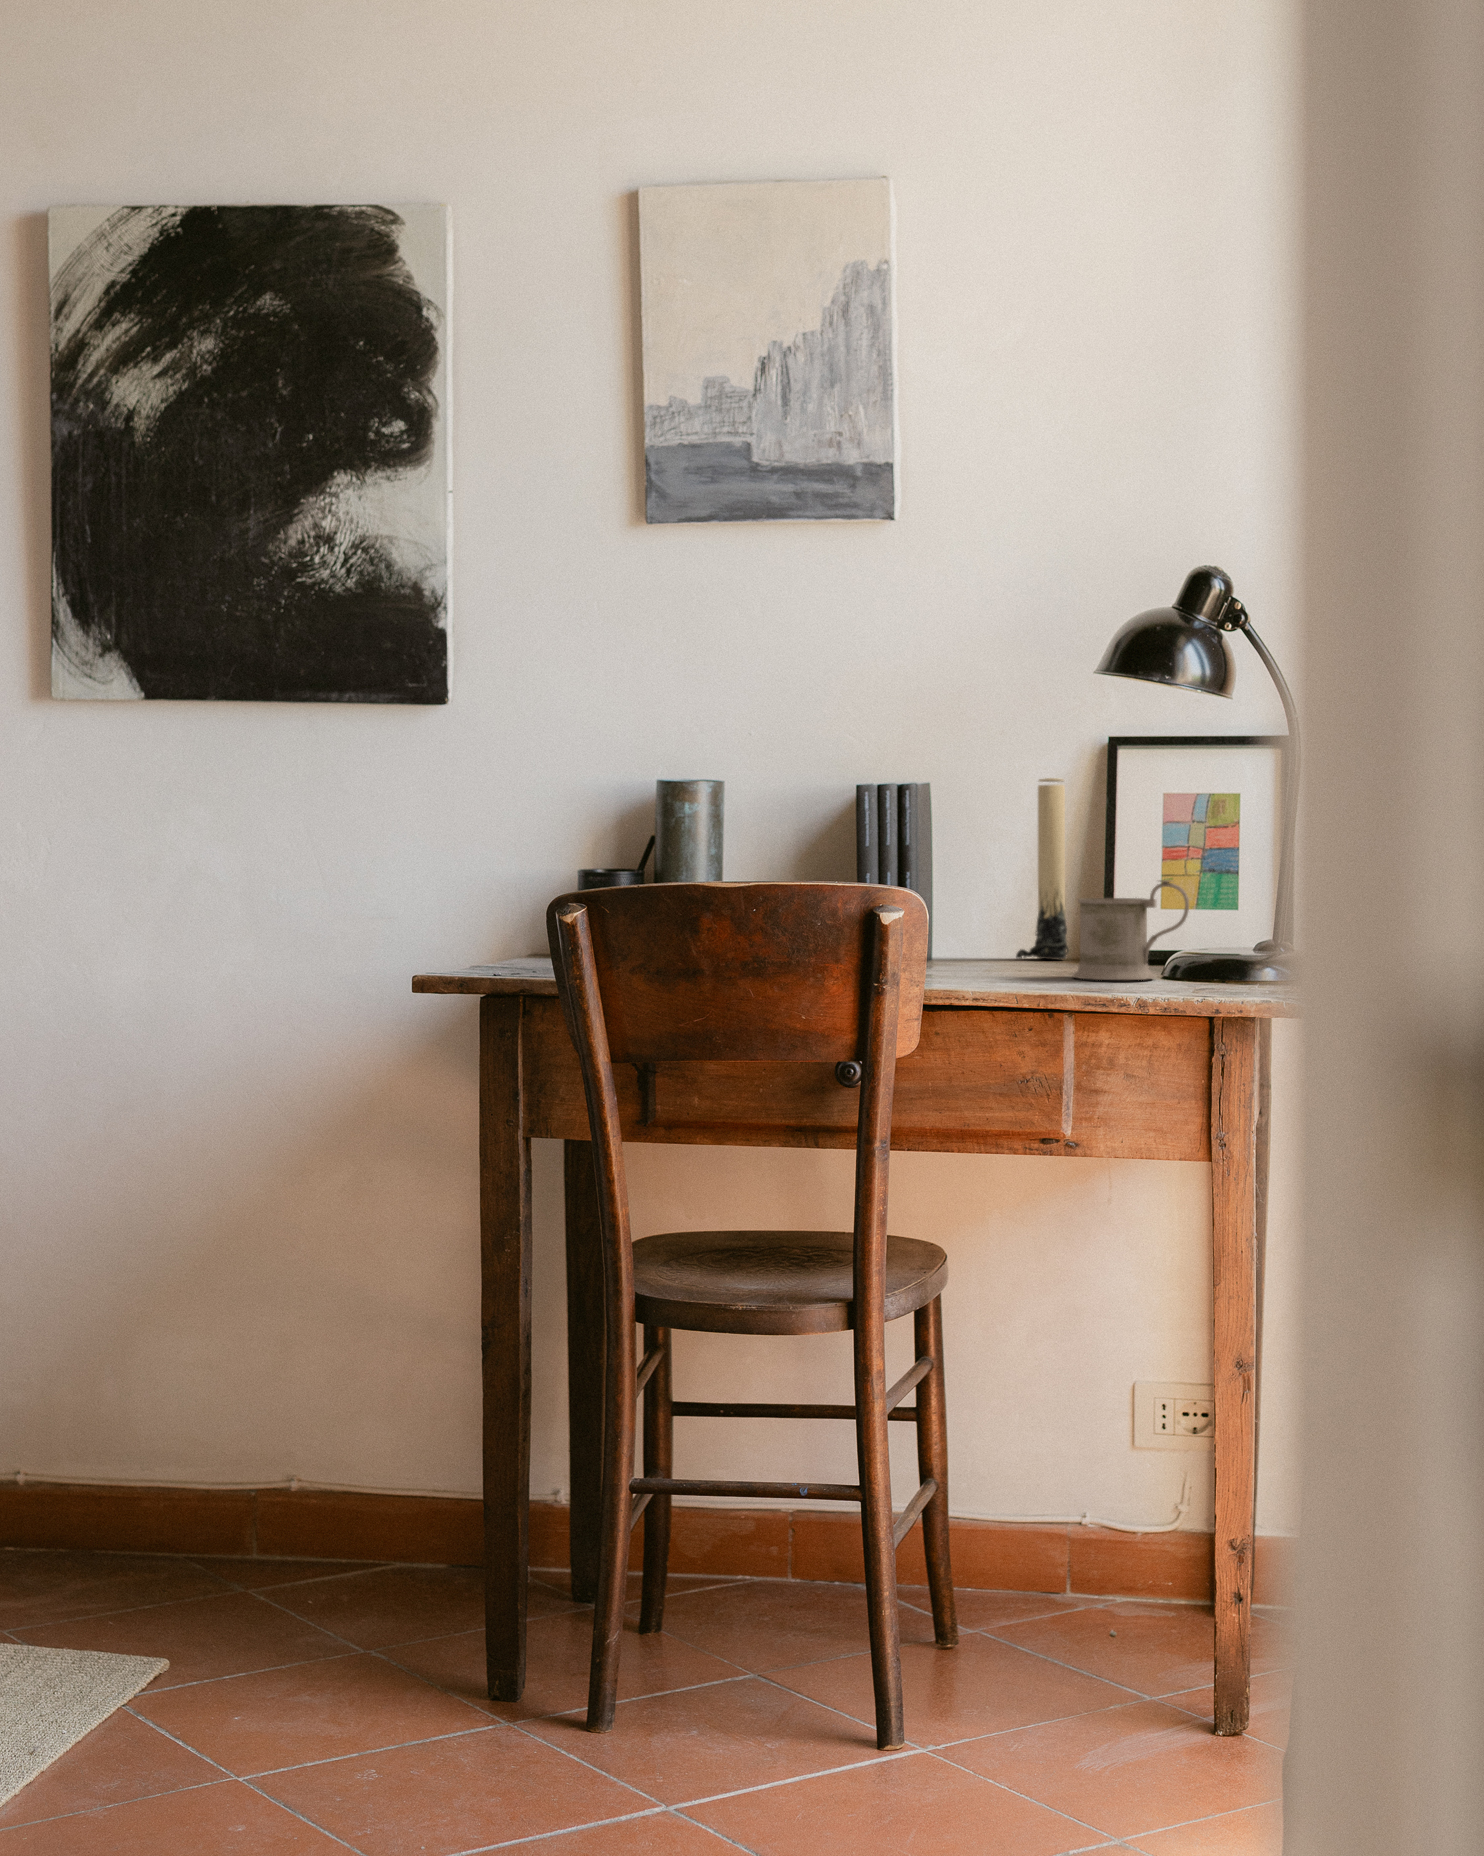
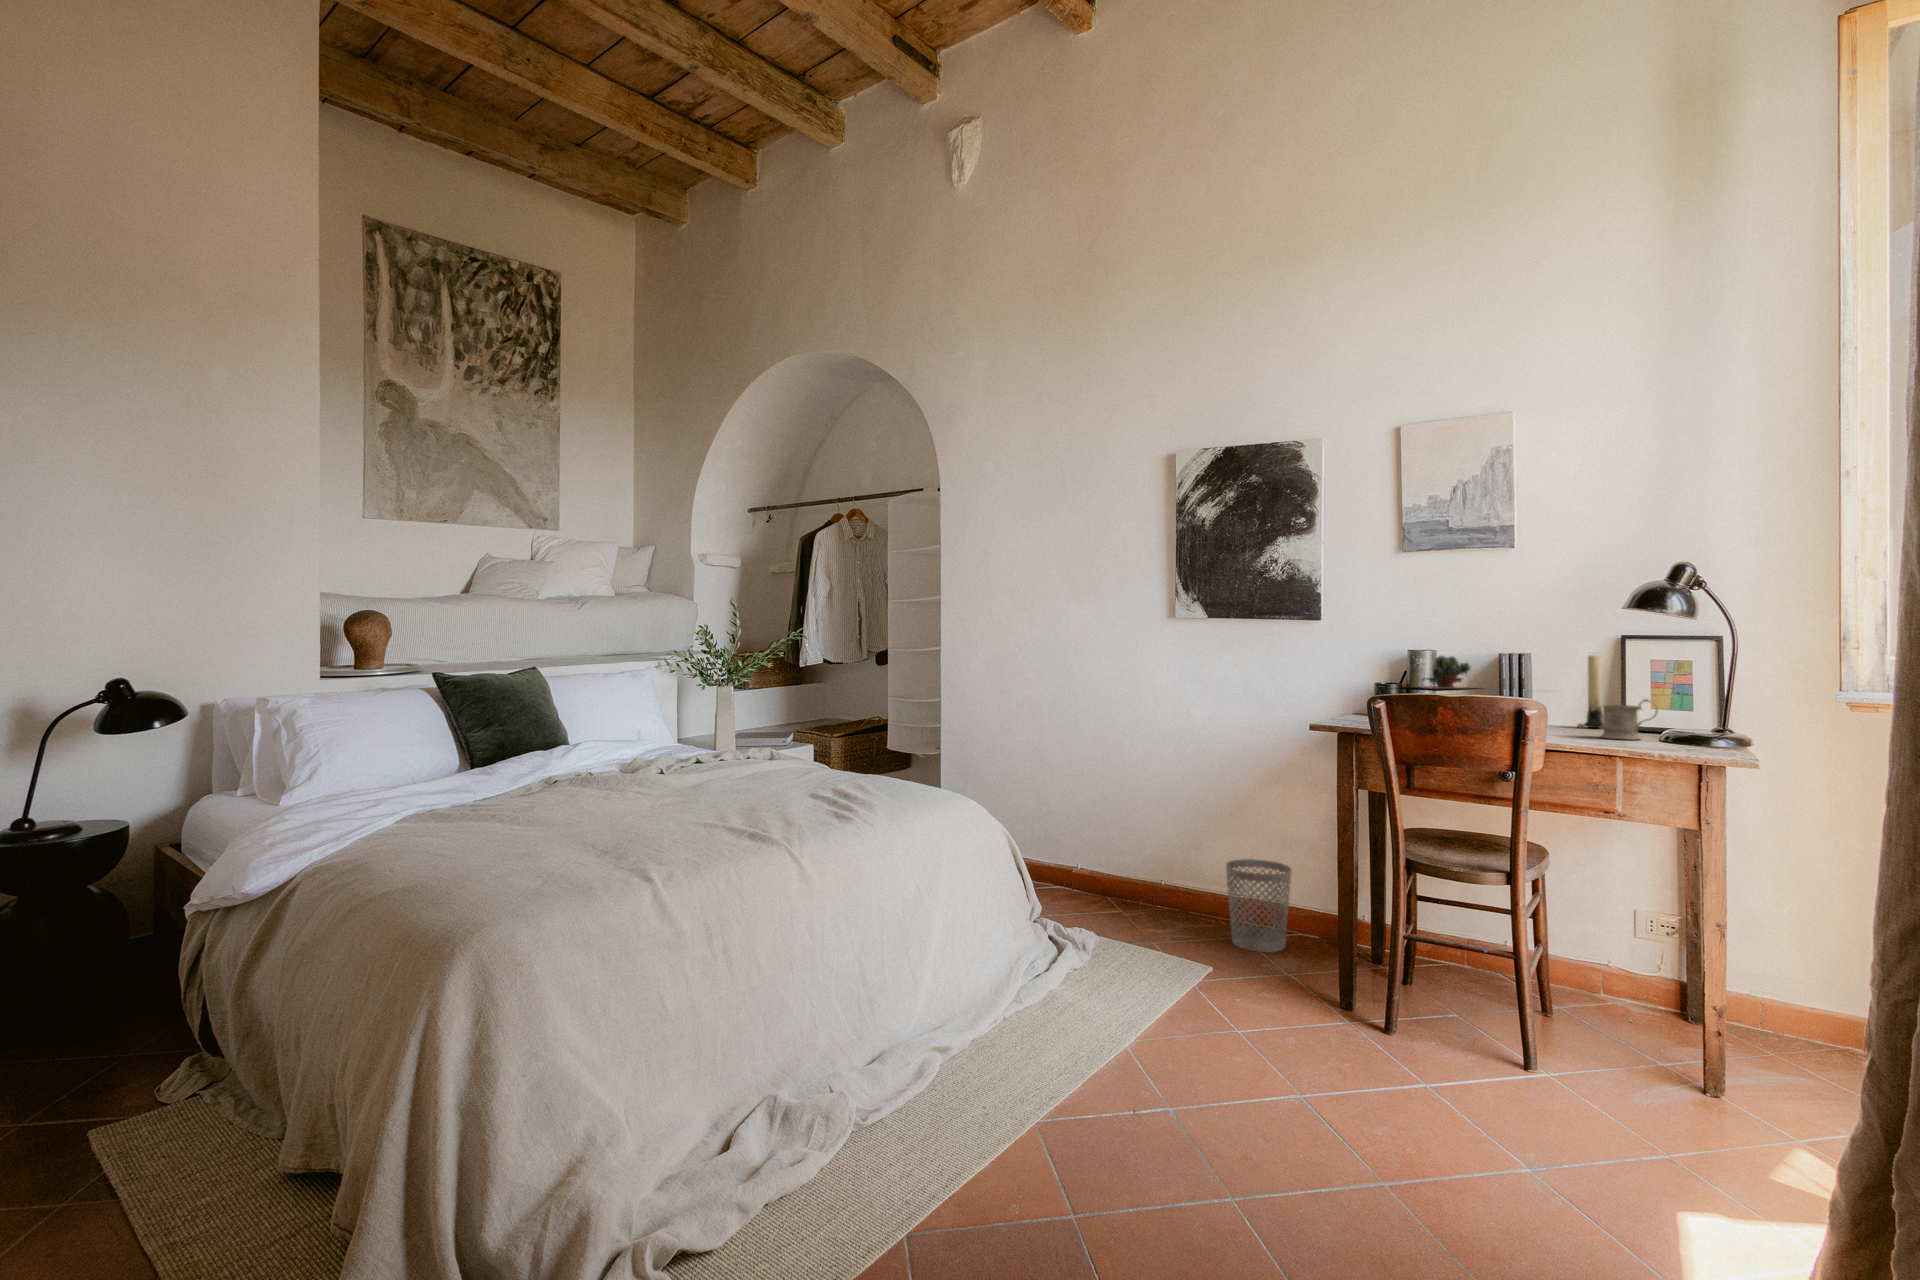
succulent plant: none [628,789,825,873] -> present [1399,656,1470,689]
wastebasket: none [190,1356,367,1620] -> present [1226,859,1292,952]

